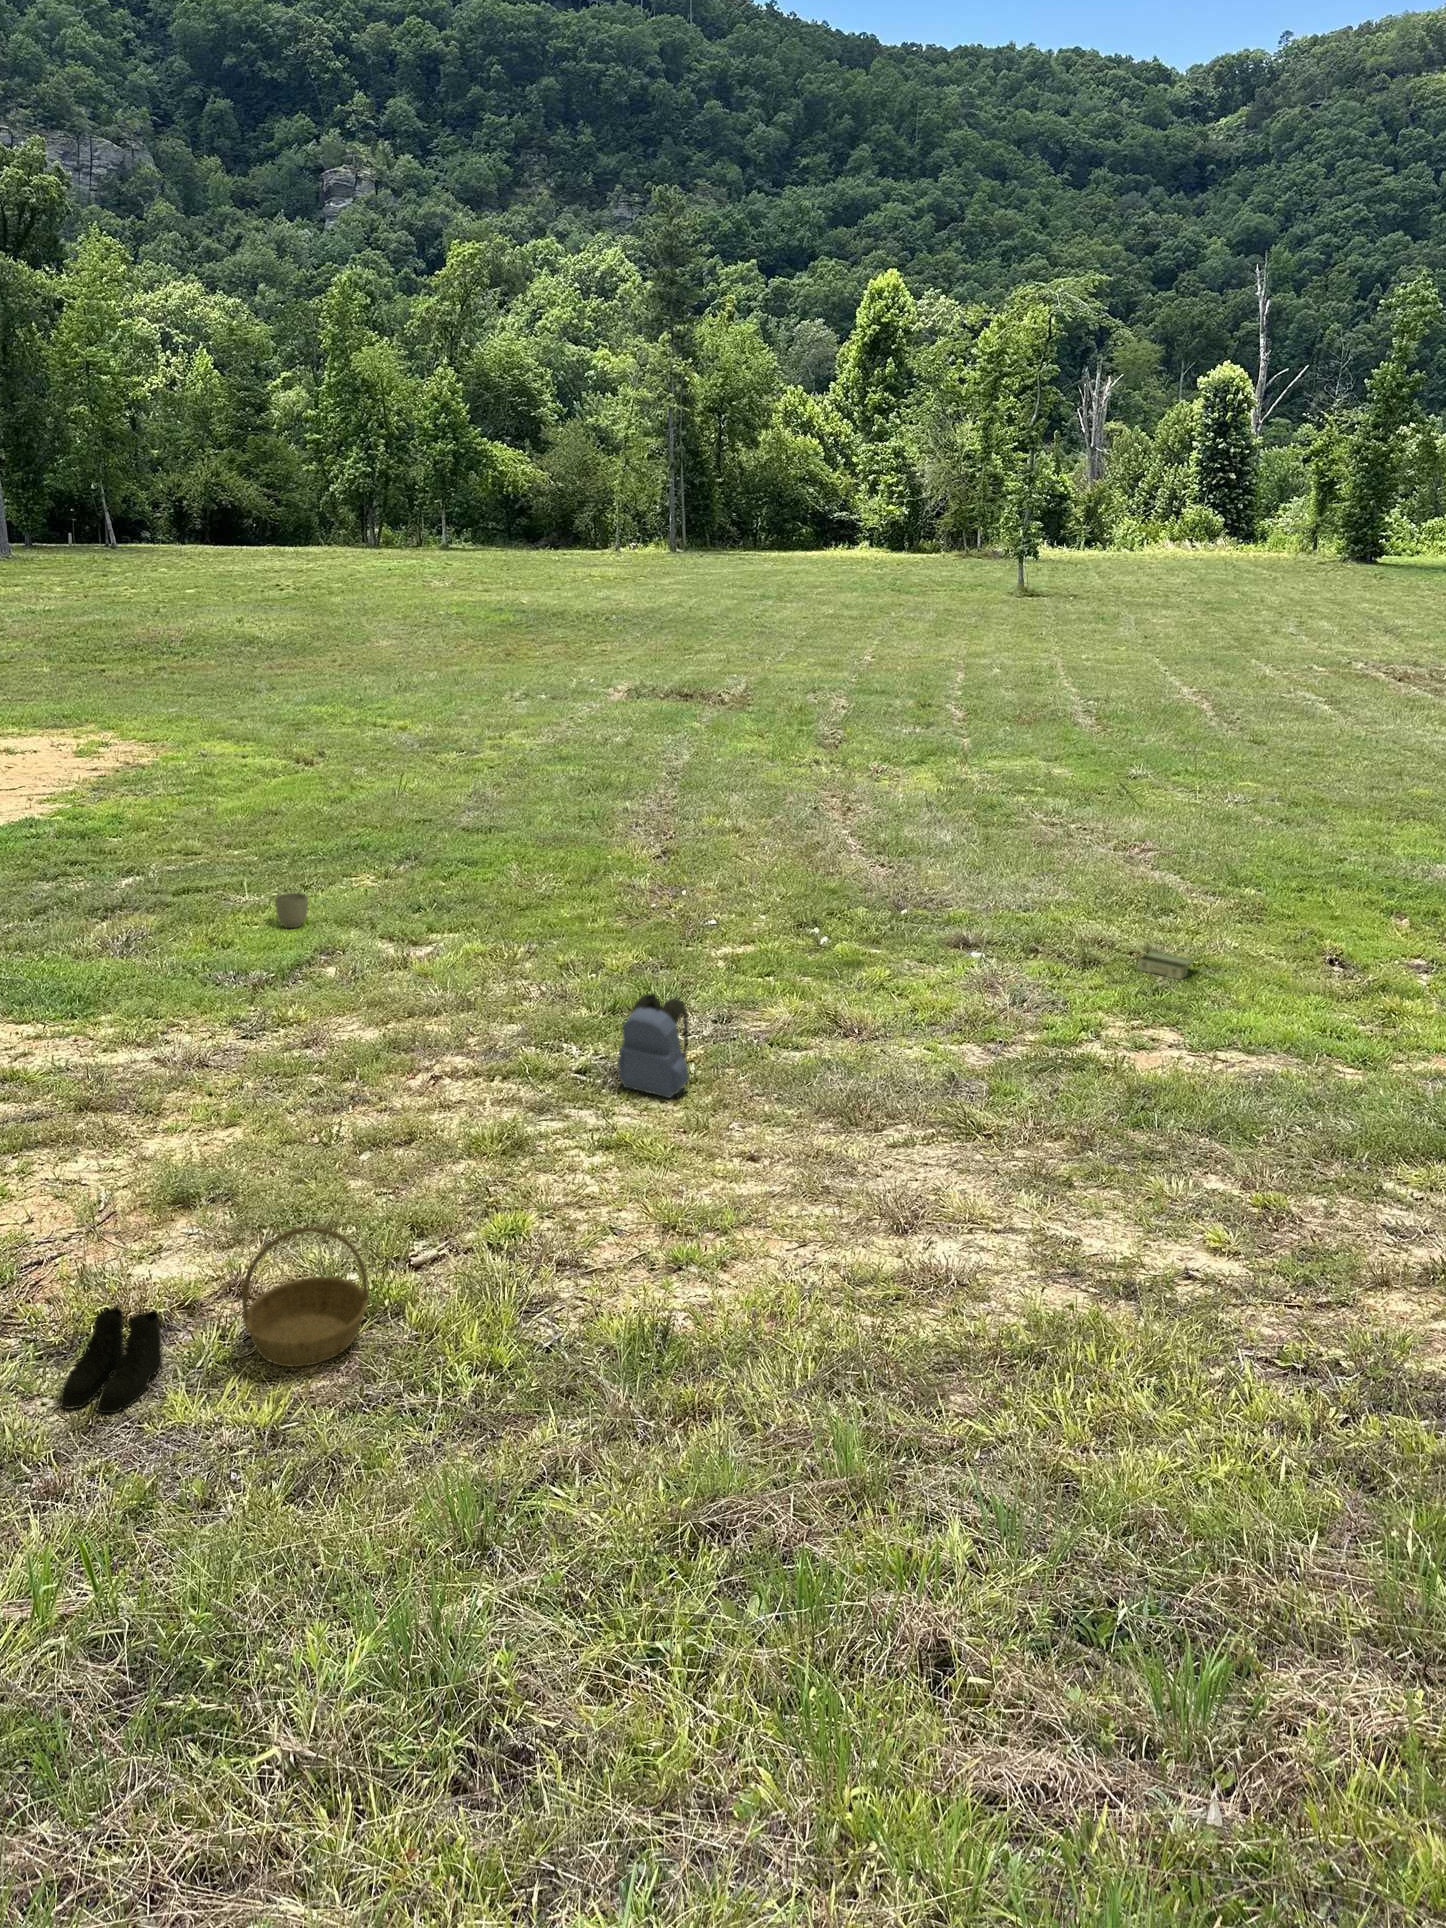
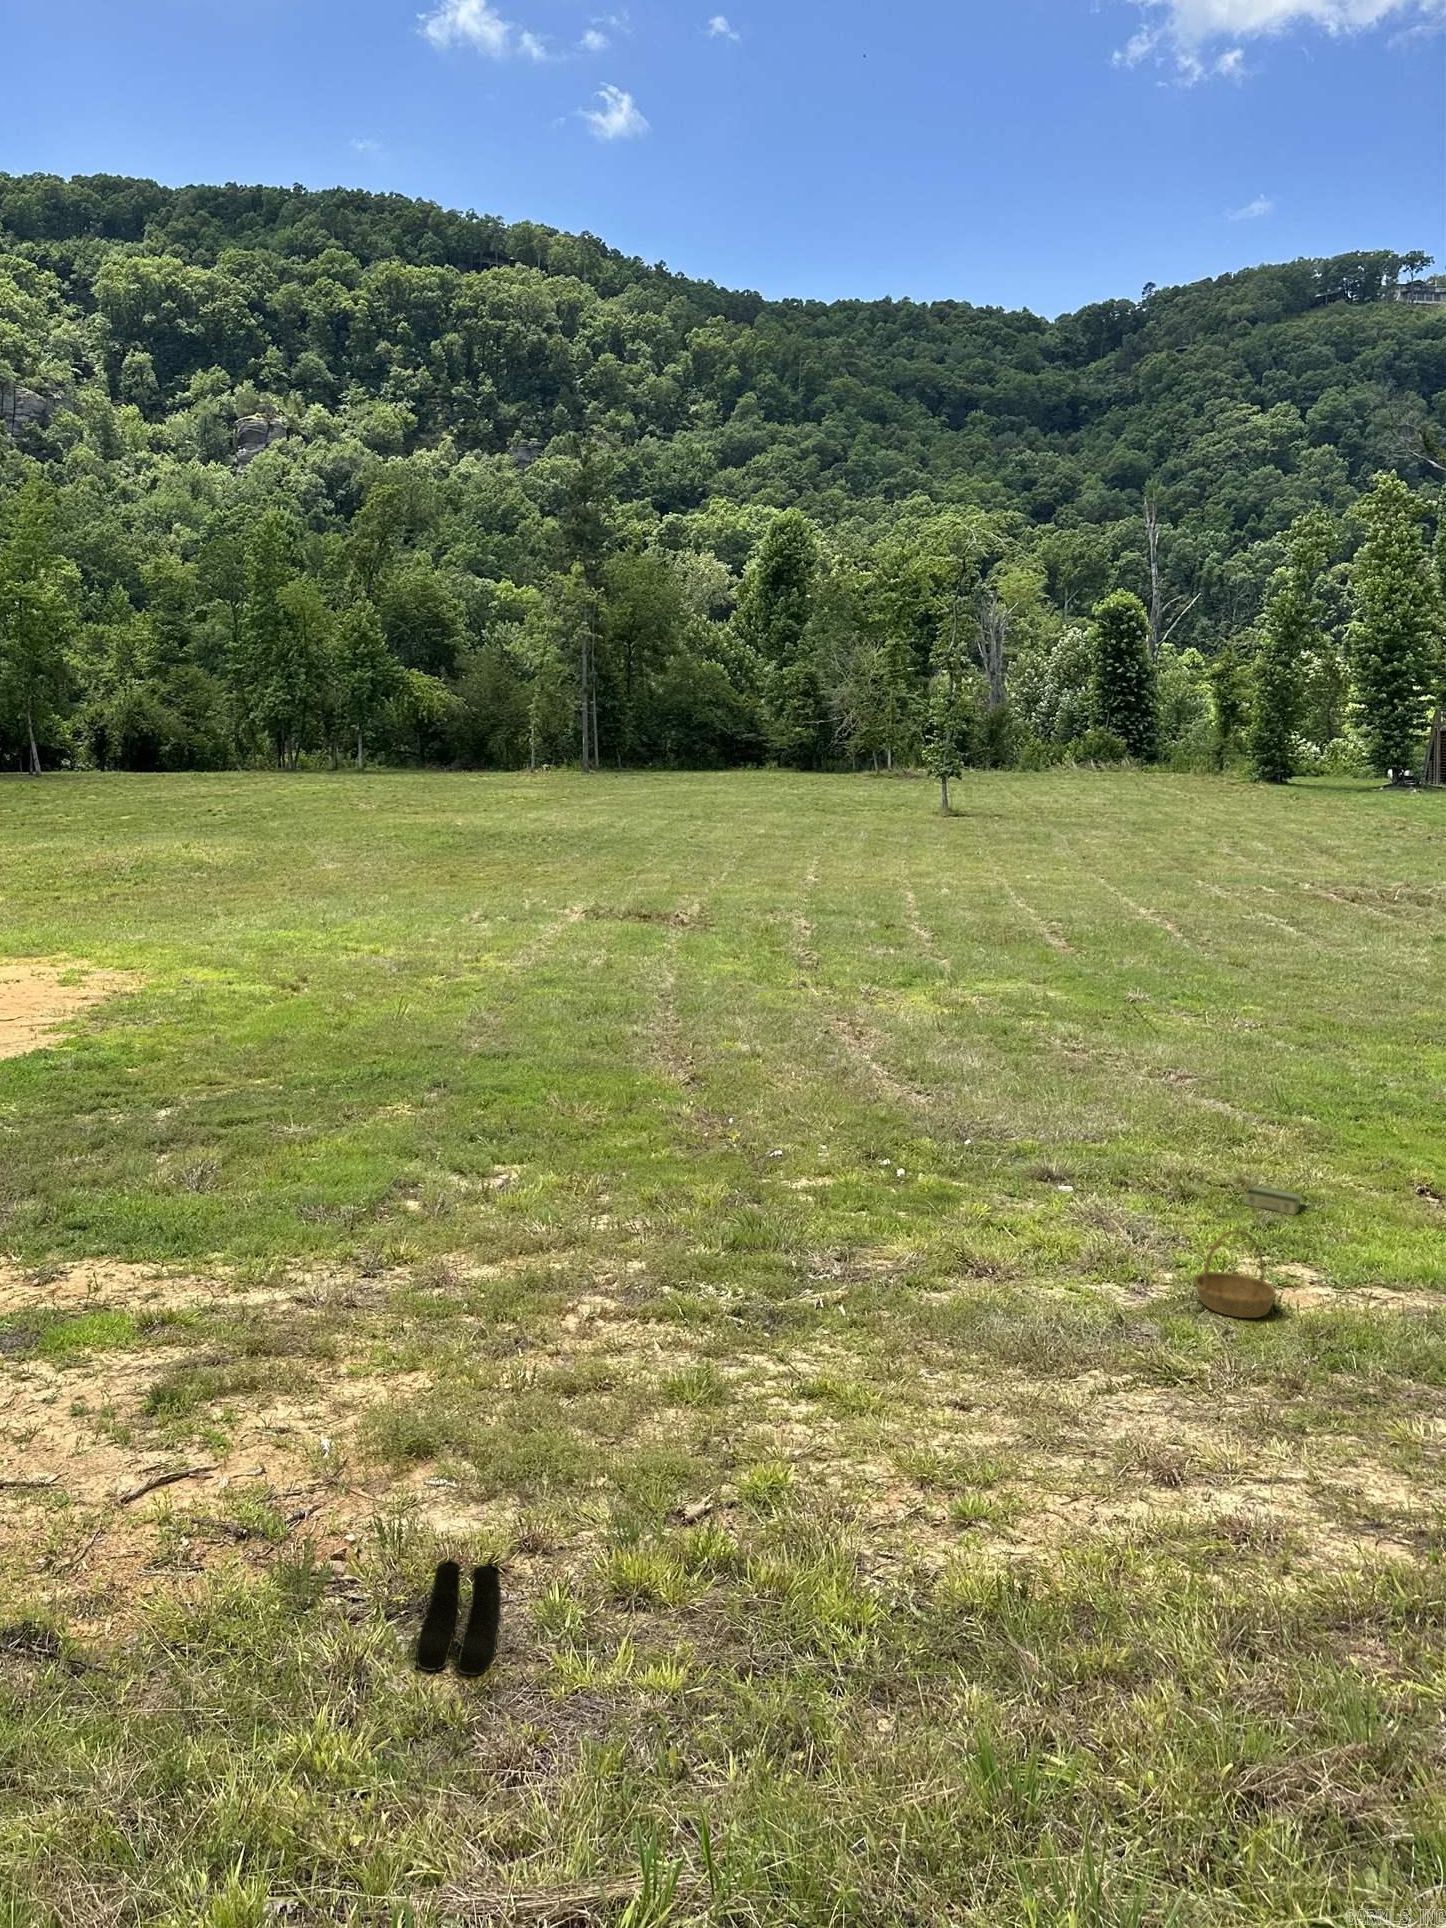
planter: present [275,893,308,928] -> none [346,1126,378,1163]
backpack: present [618,994,689,1098] -> none [785,1228,862,1341]
basket: present [242,1227,369,1367] -> present [1194,1230,1276,1318]

